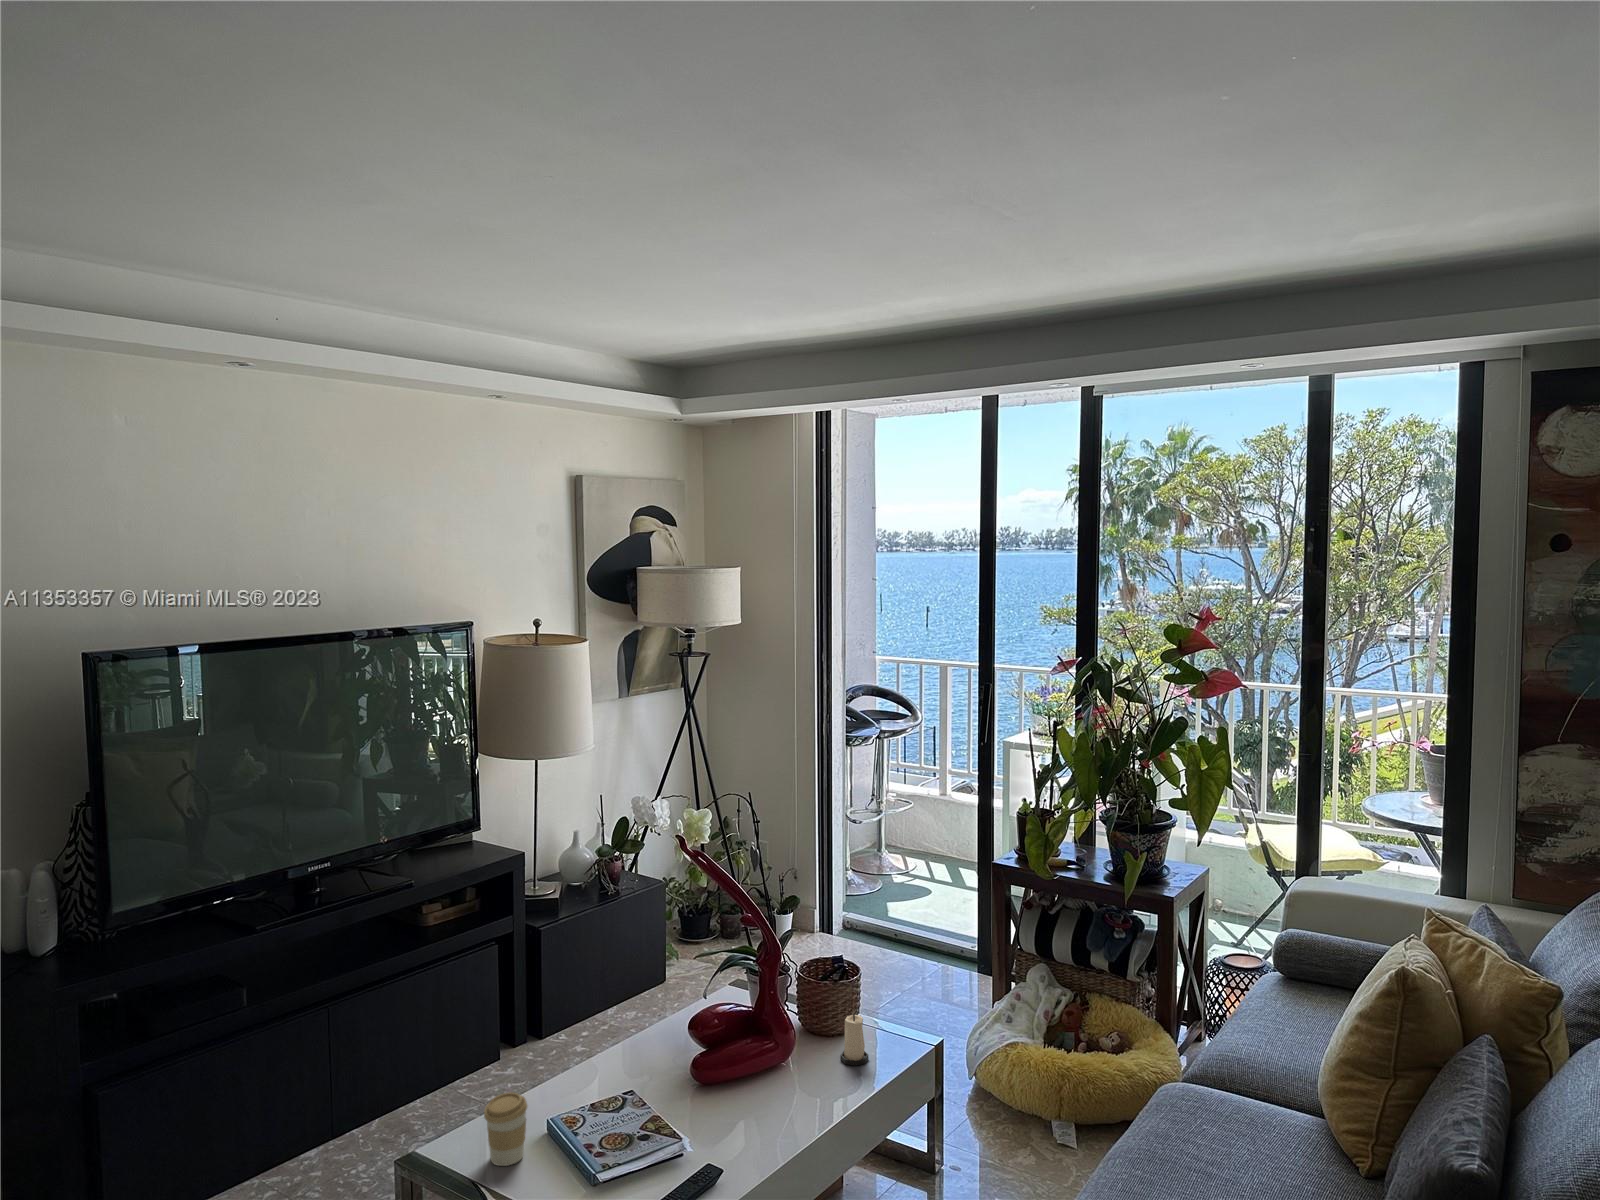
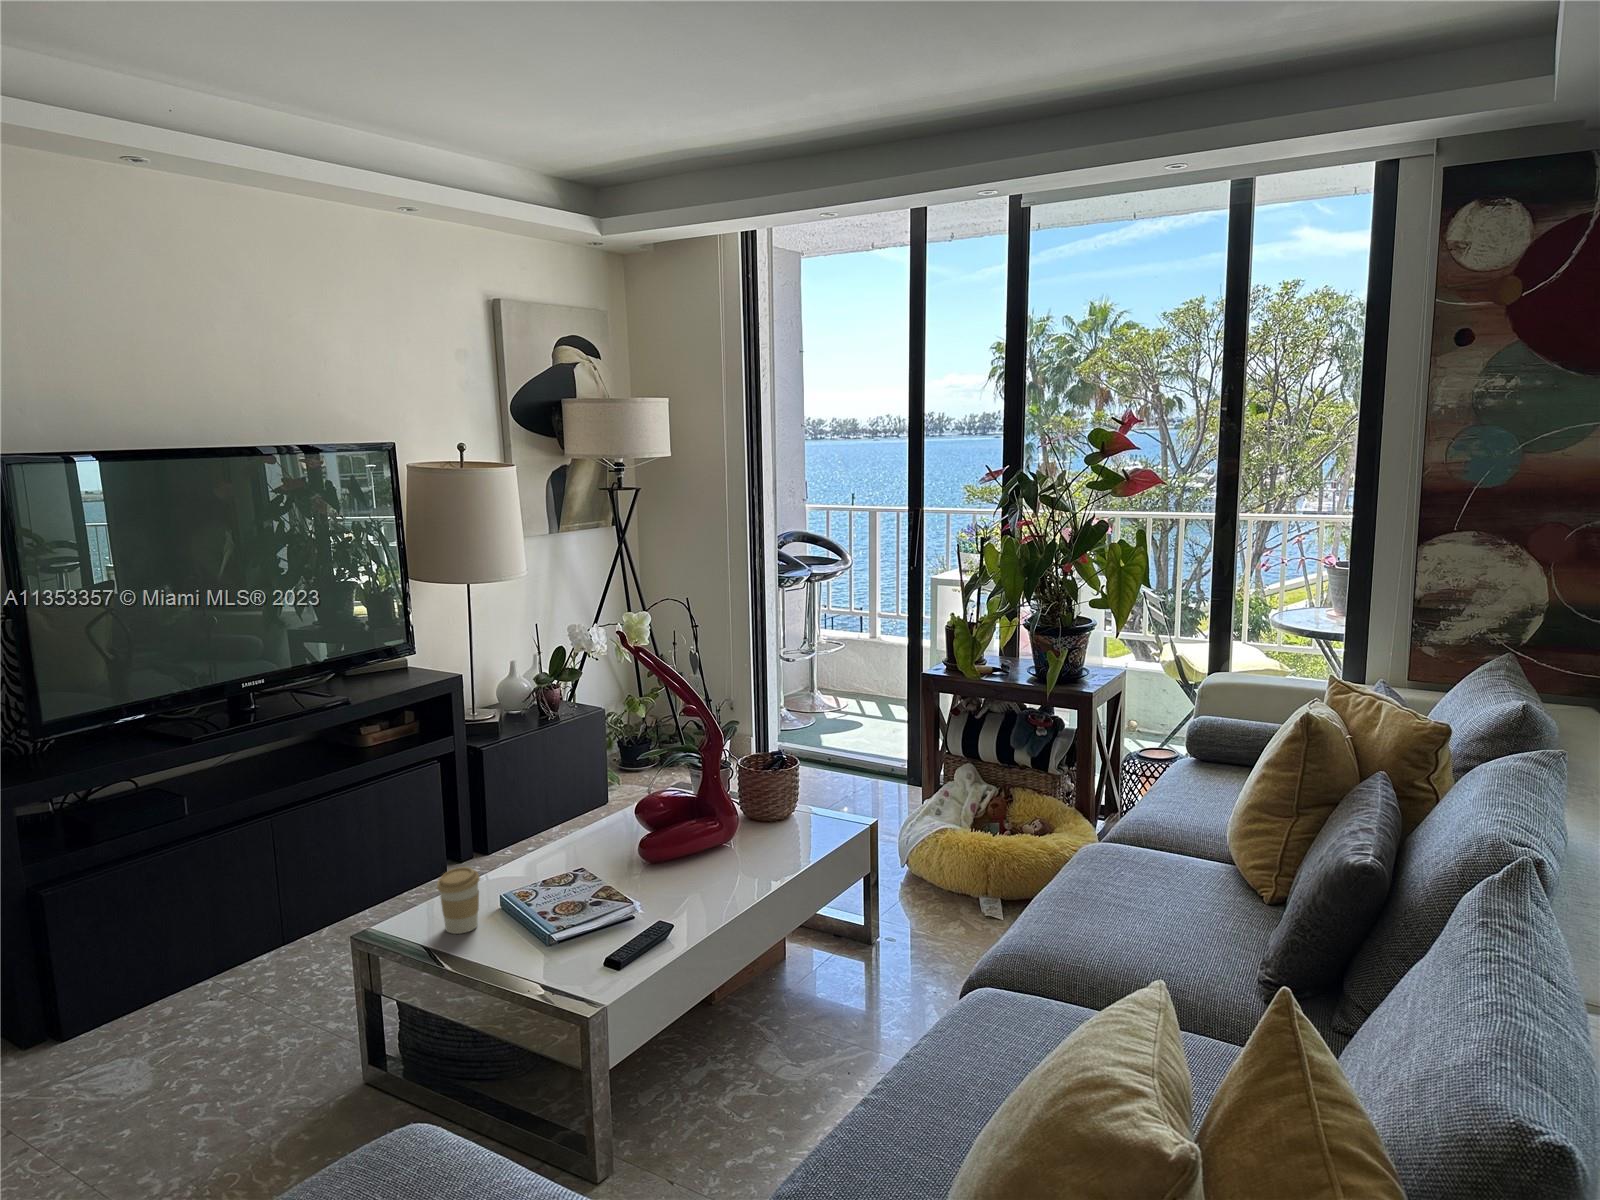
candle: present [840,1014,869,1066] -> none [781,797,808,844]

